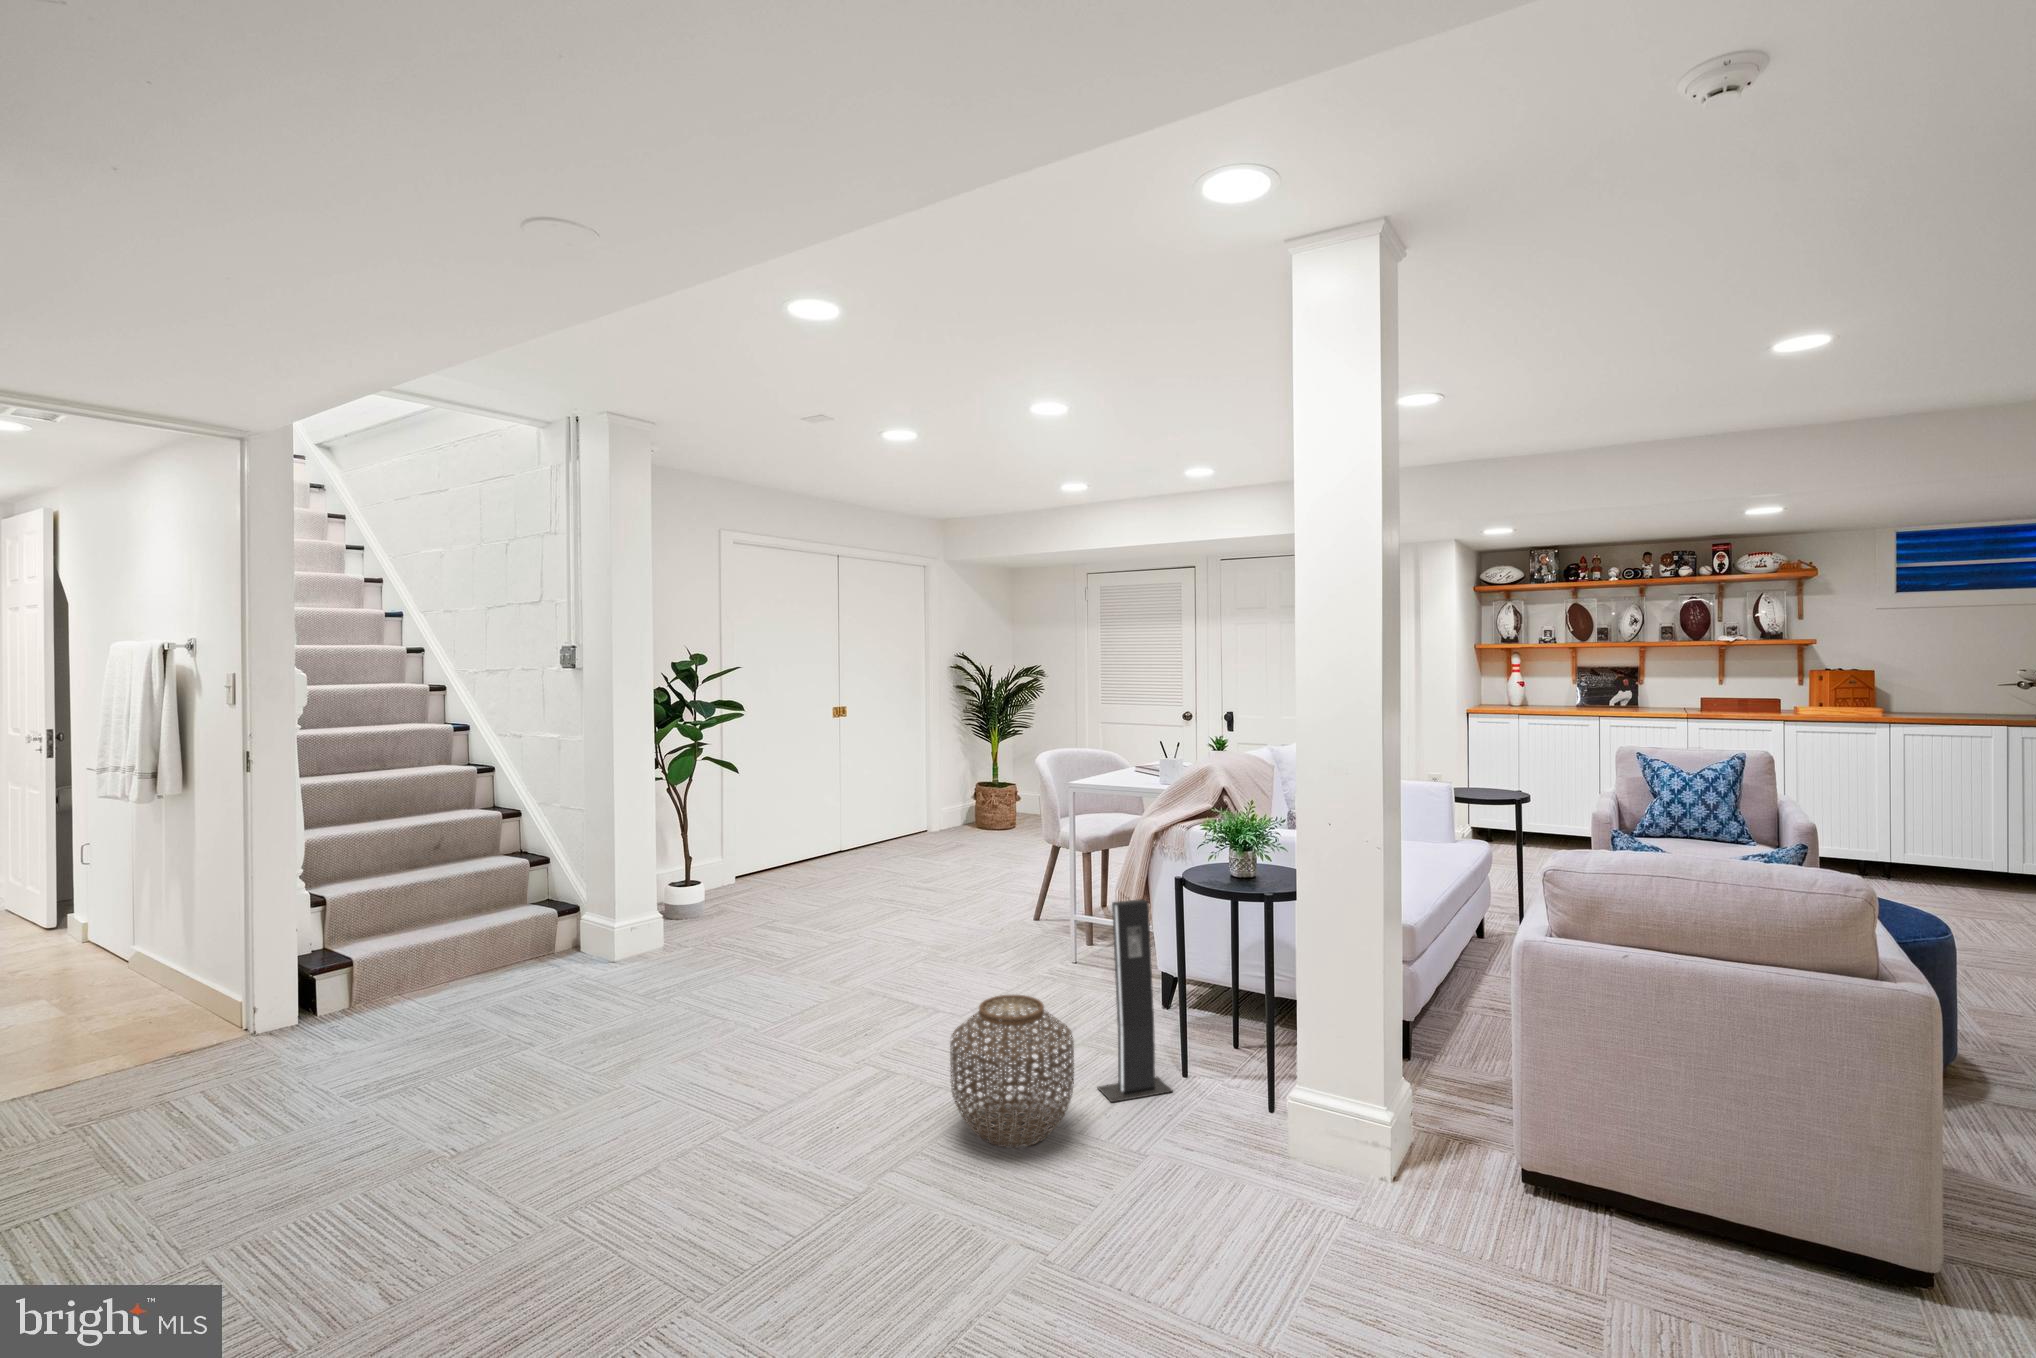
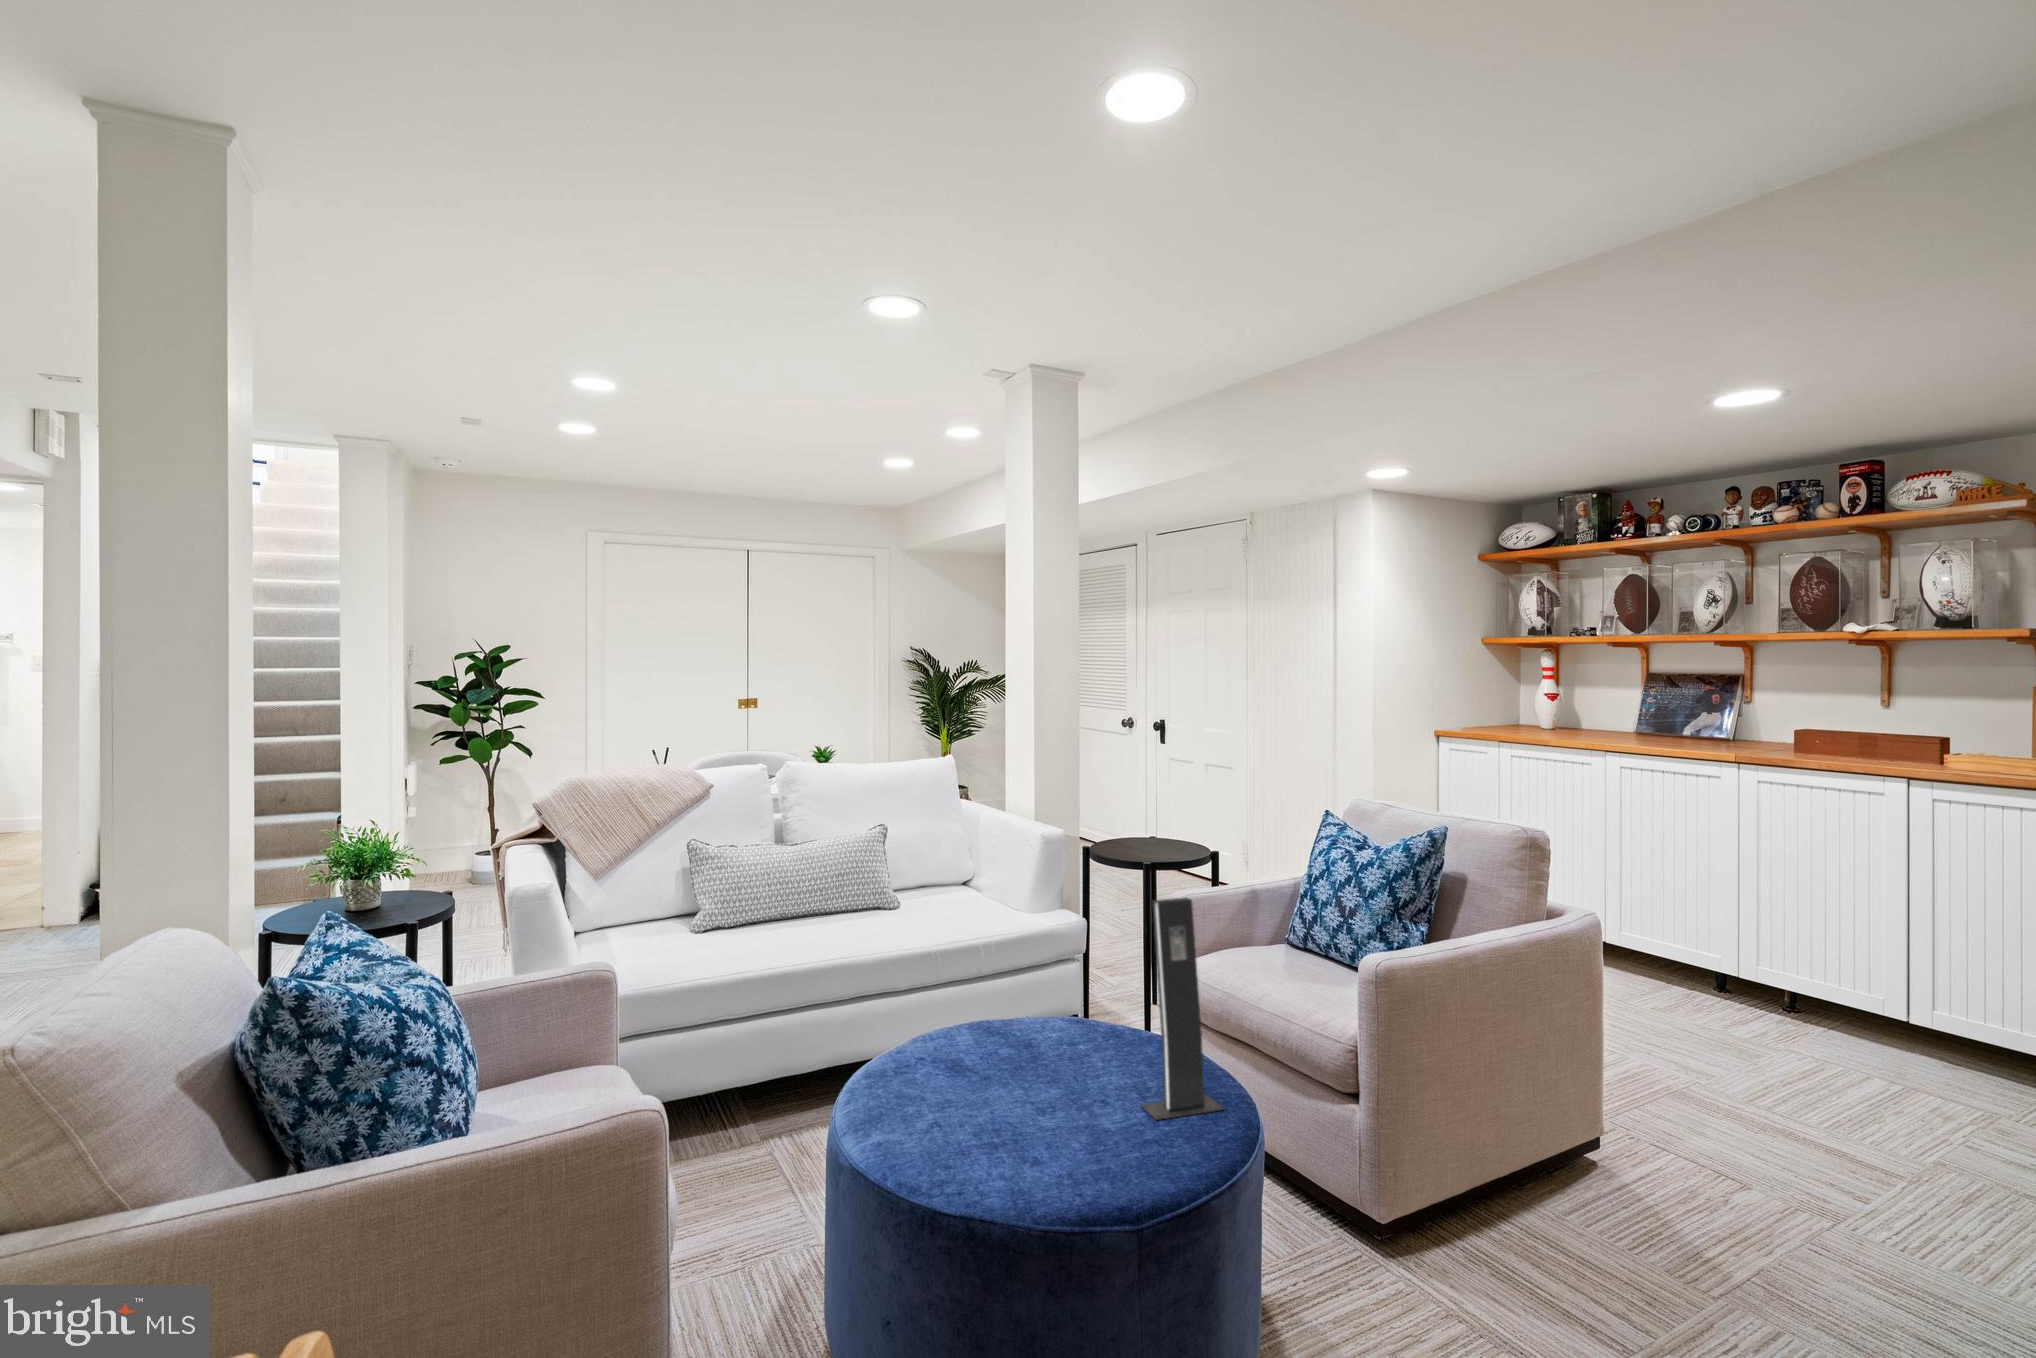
woven basket: present [950,995,1074,1147] -> none [977,998,1113,1163]

